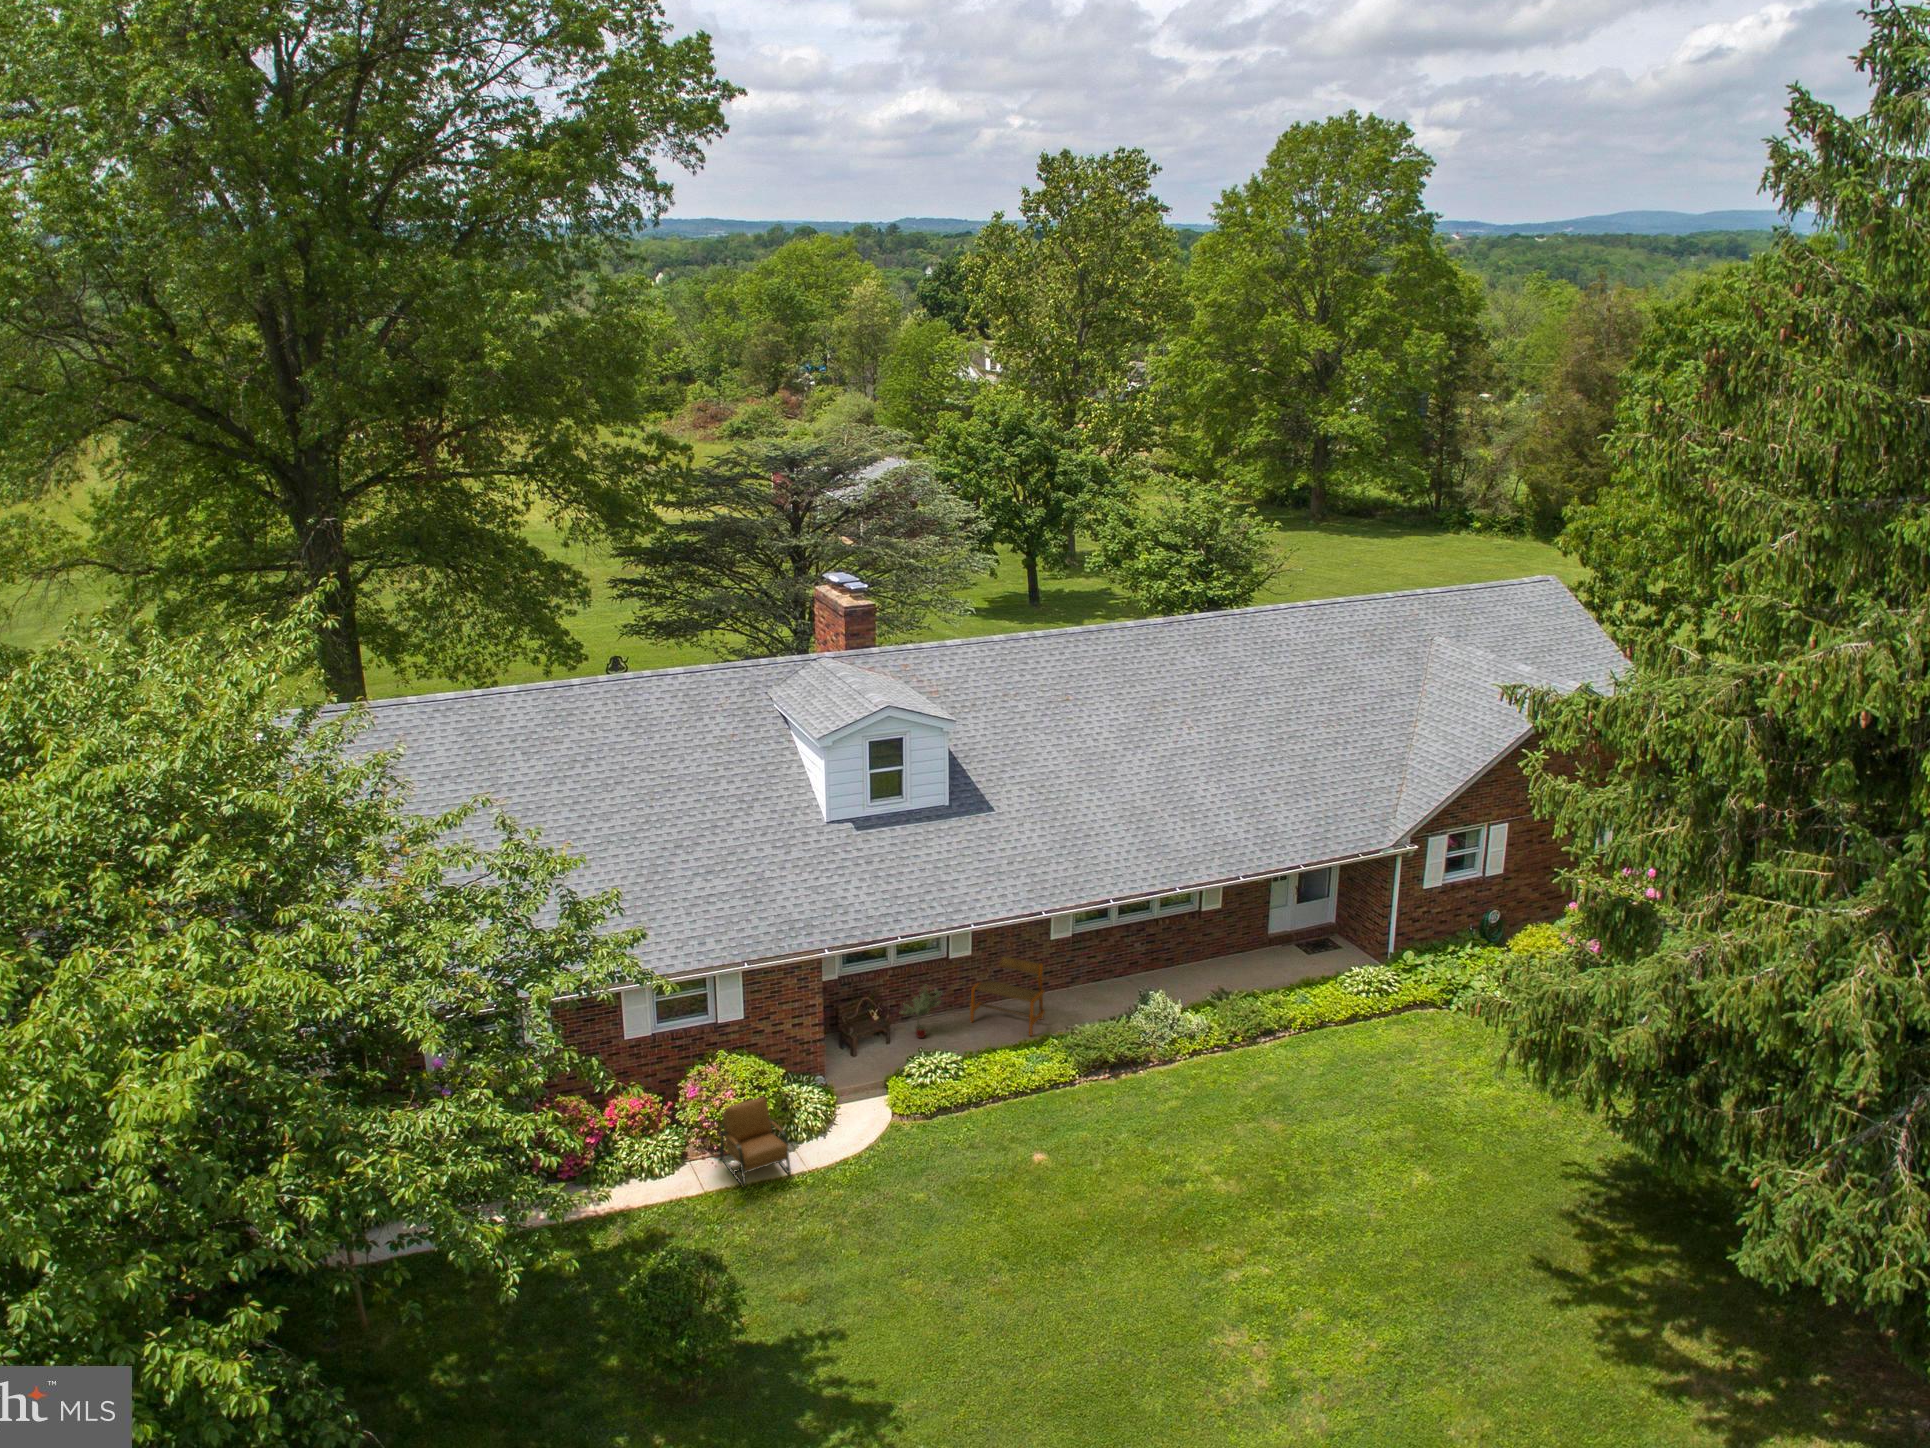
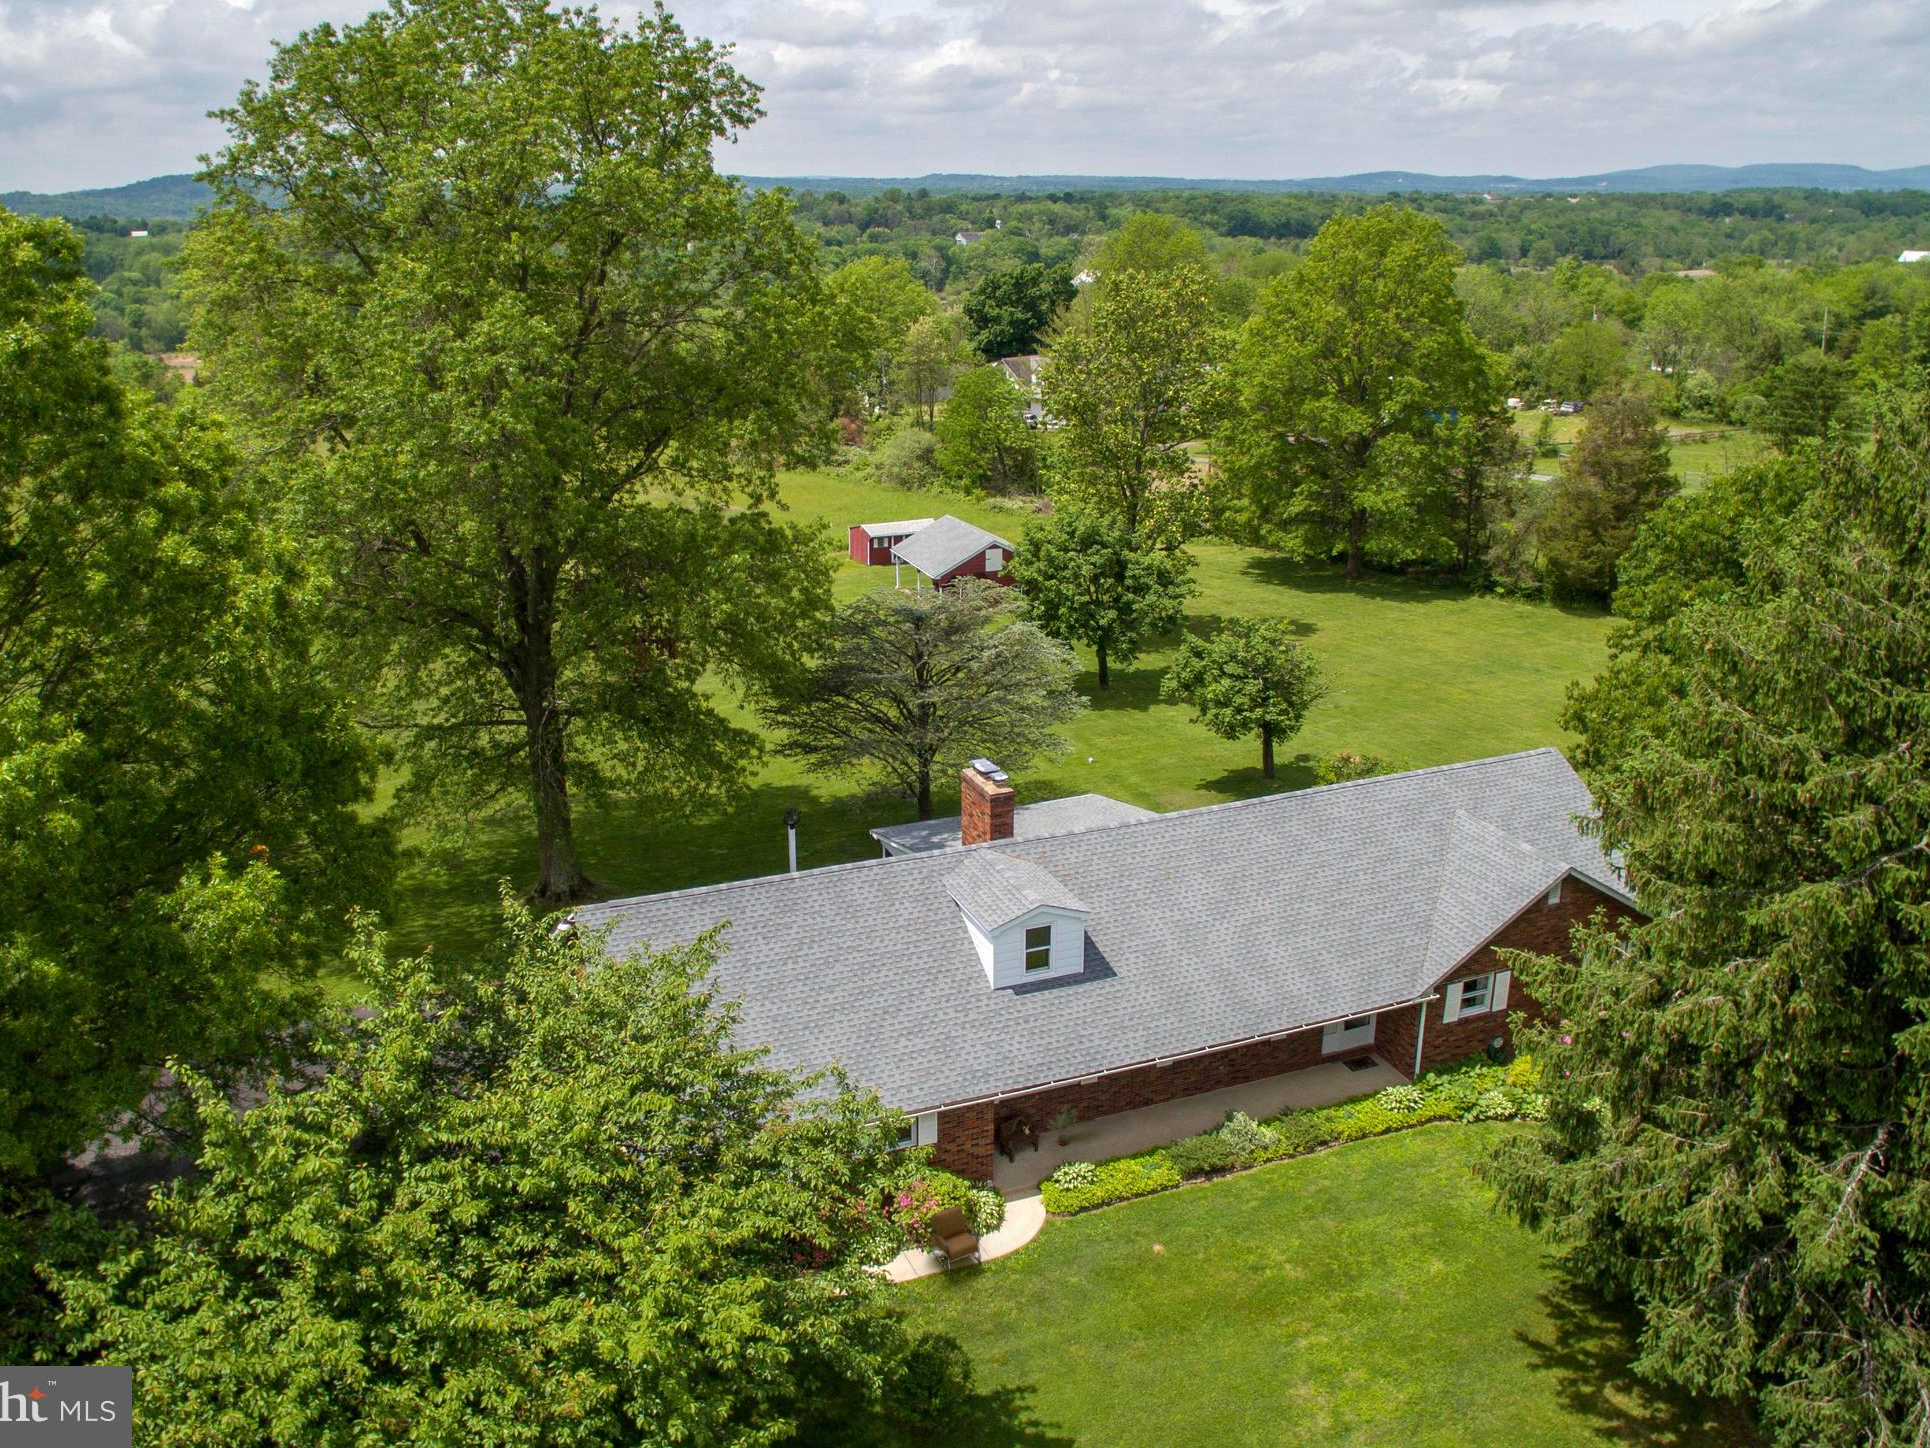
bench: present [970,957,1045,1036] -> none [1098,1078,1154,1145]

